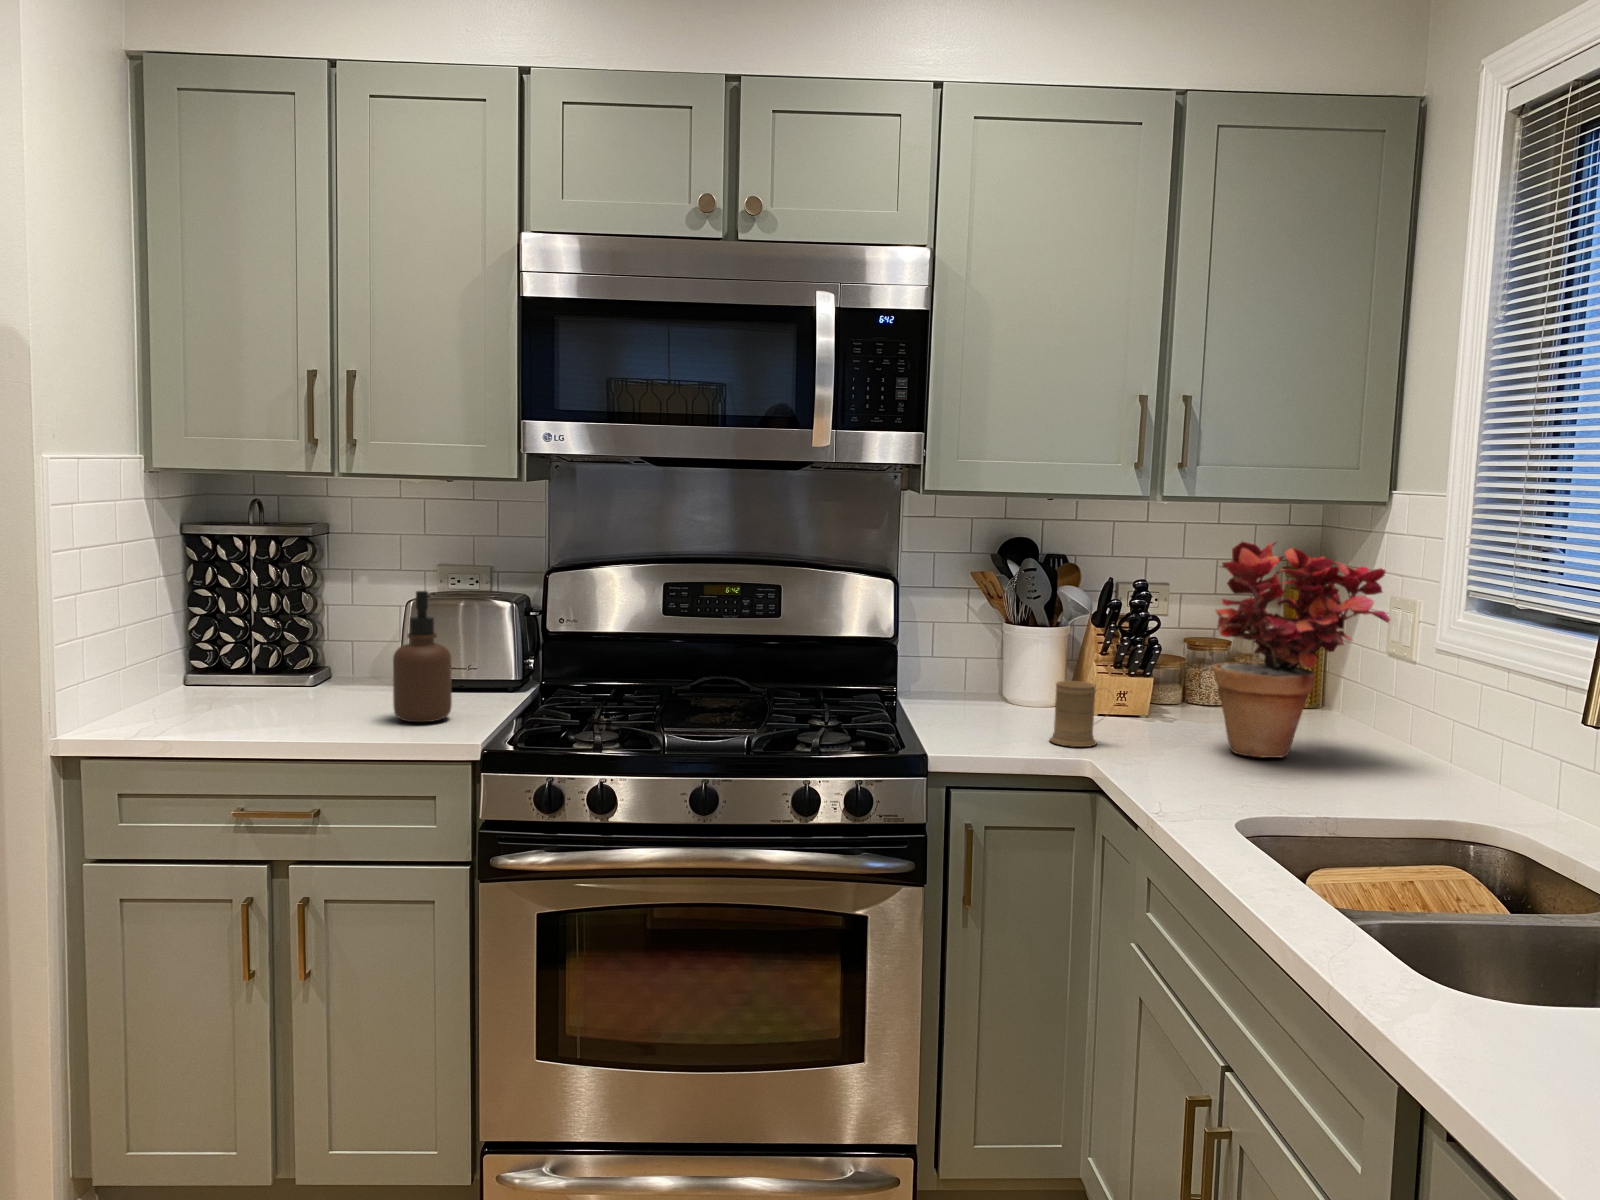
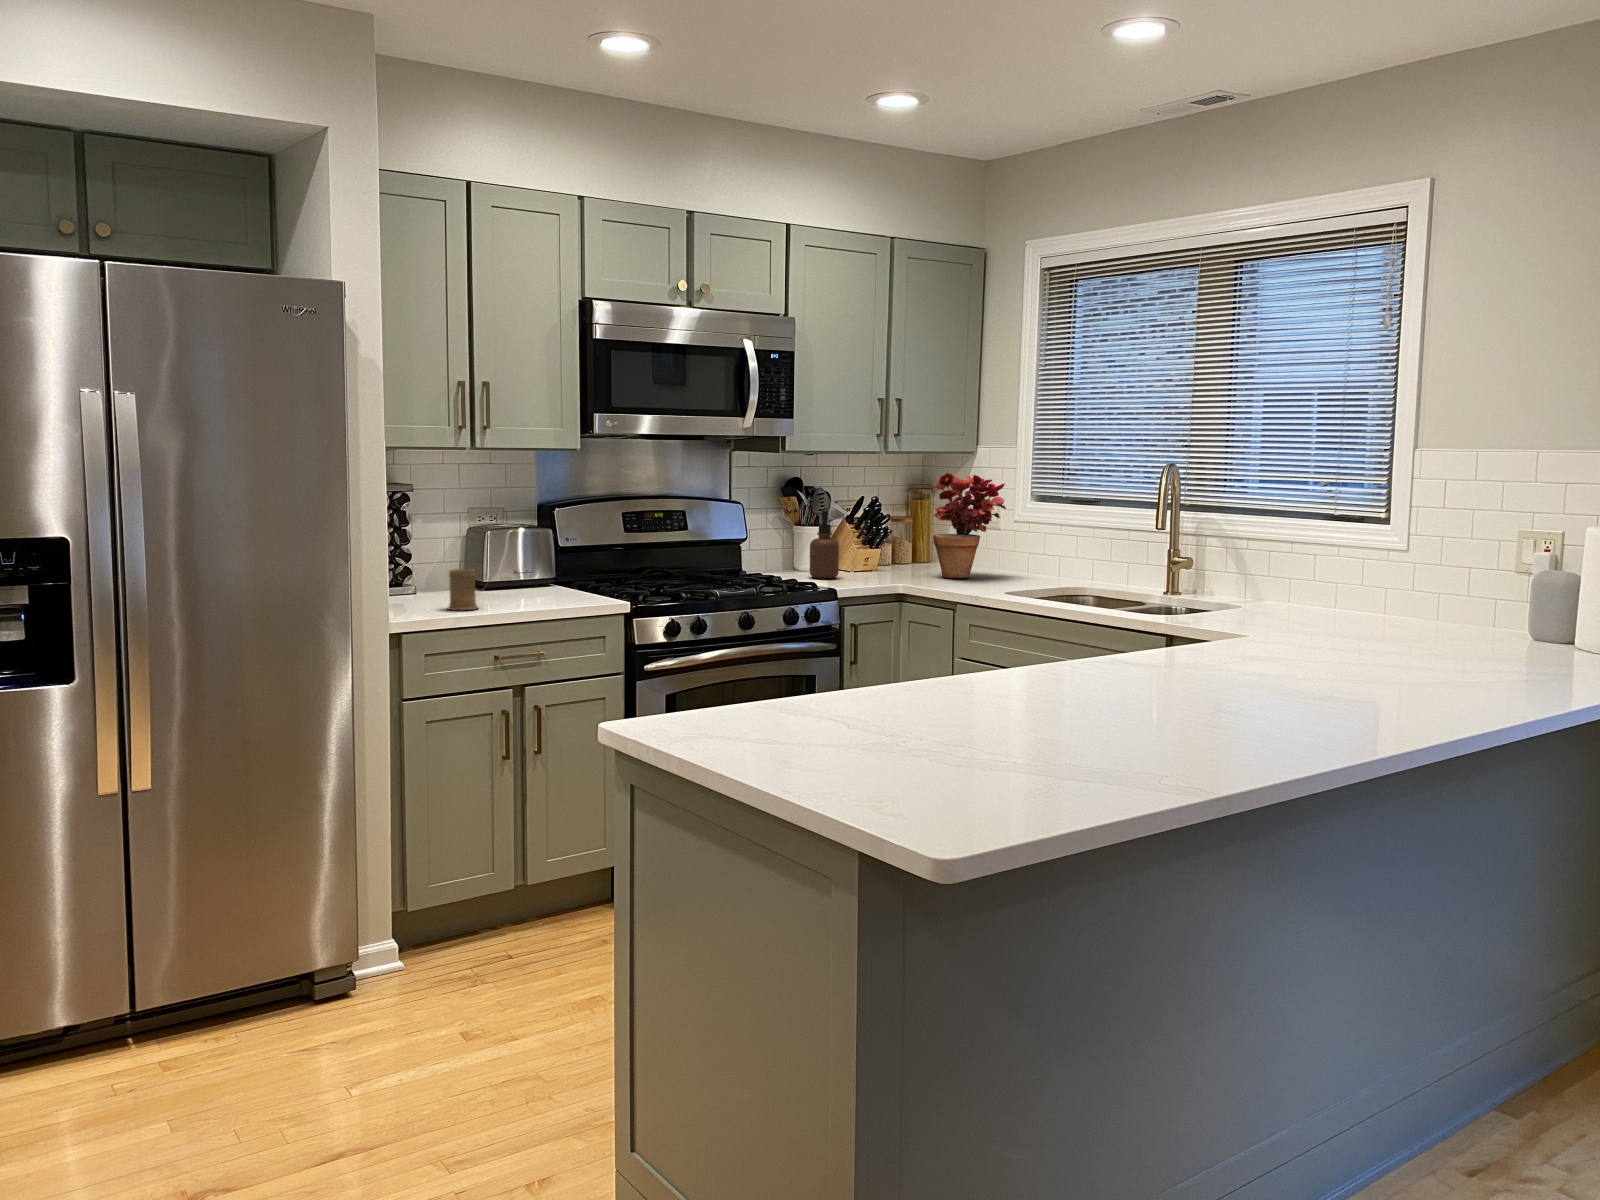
soap dispenser: present [393,591,452,722] -> present [810,511,839,579]
mug: present [1050,681,1113,747] -> present [448,569,478,610]

